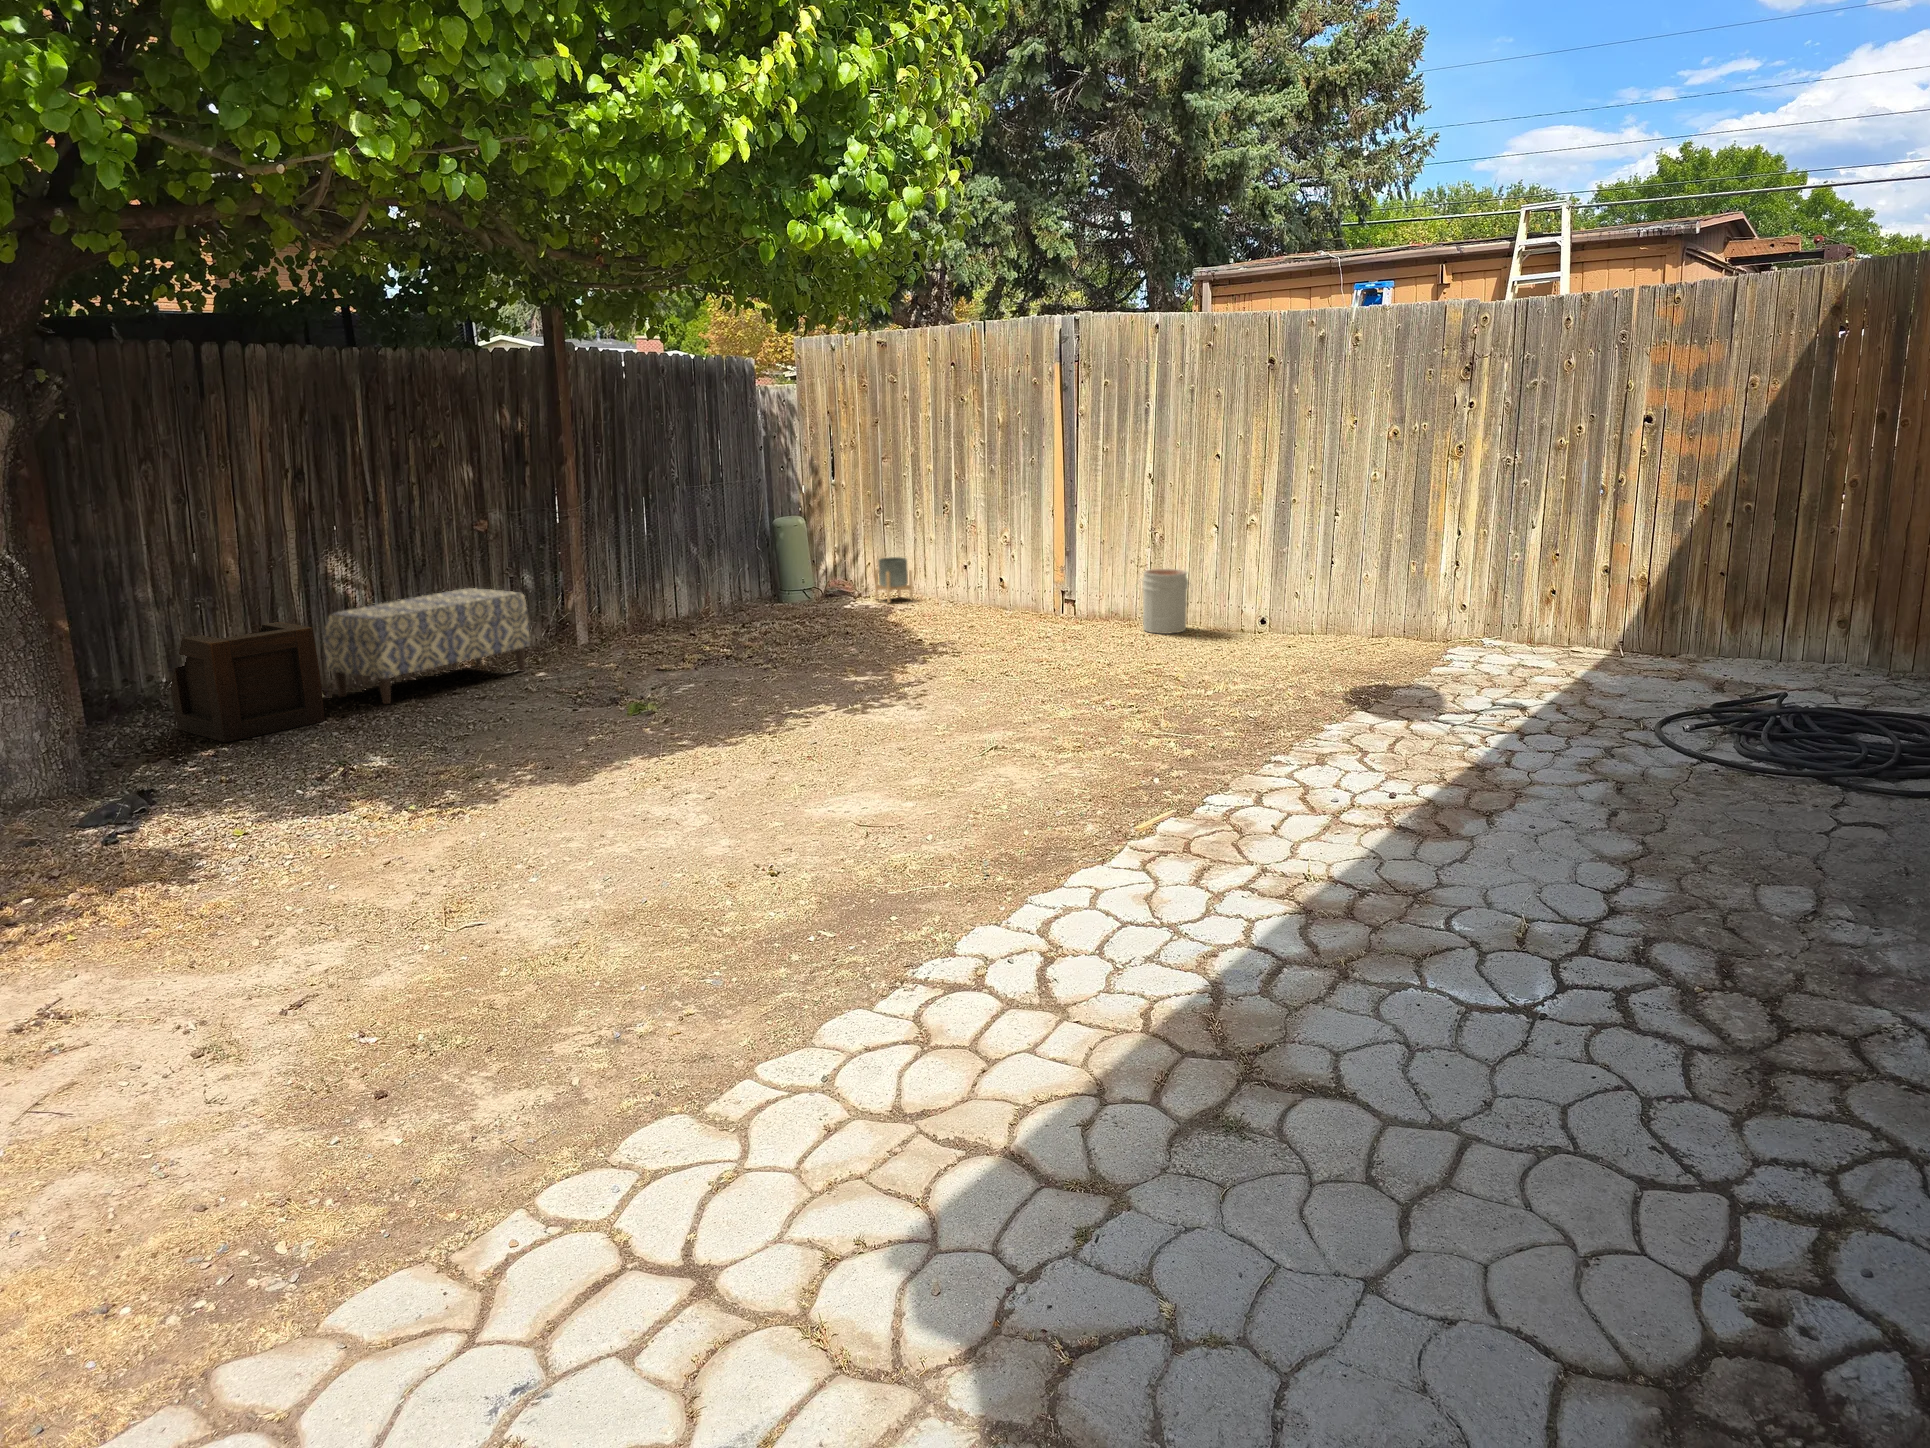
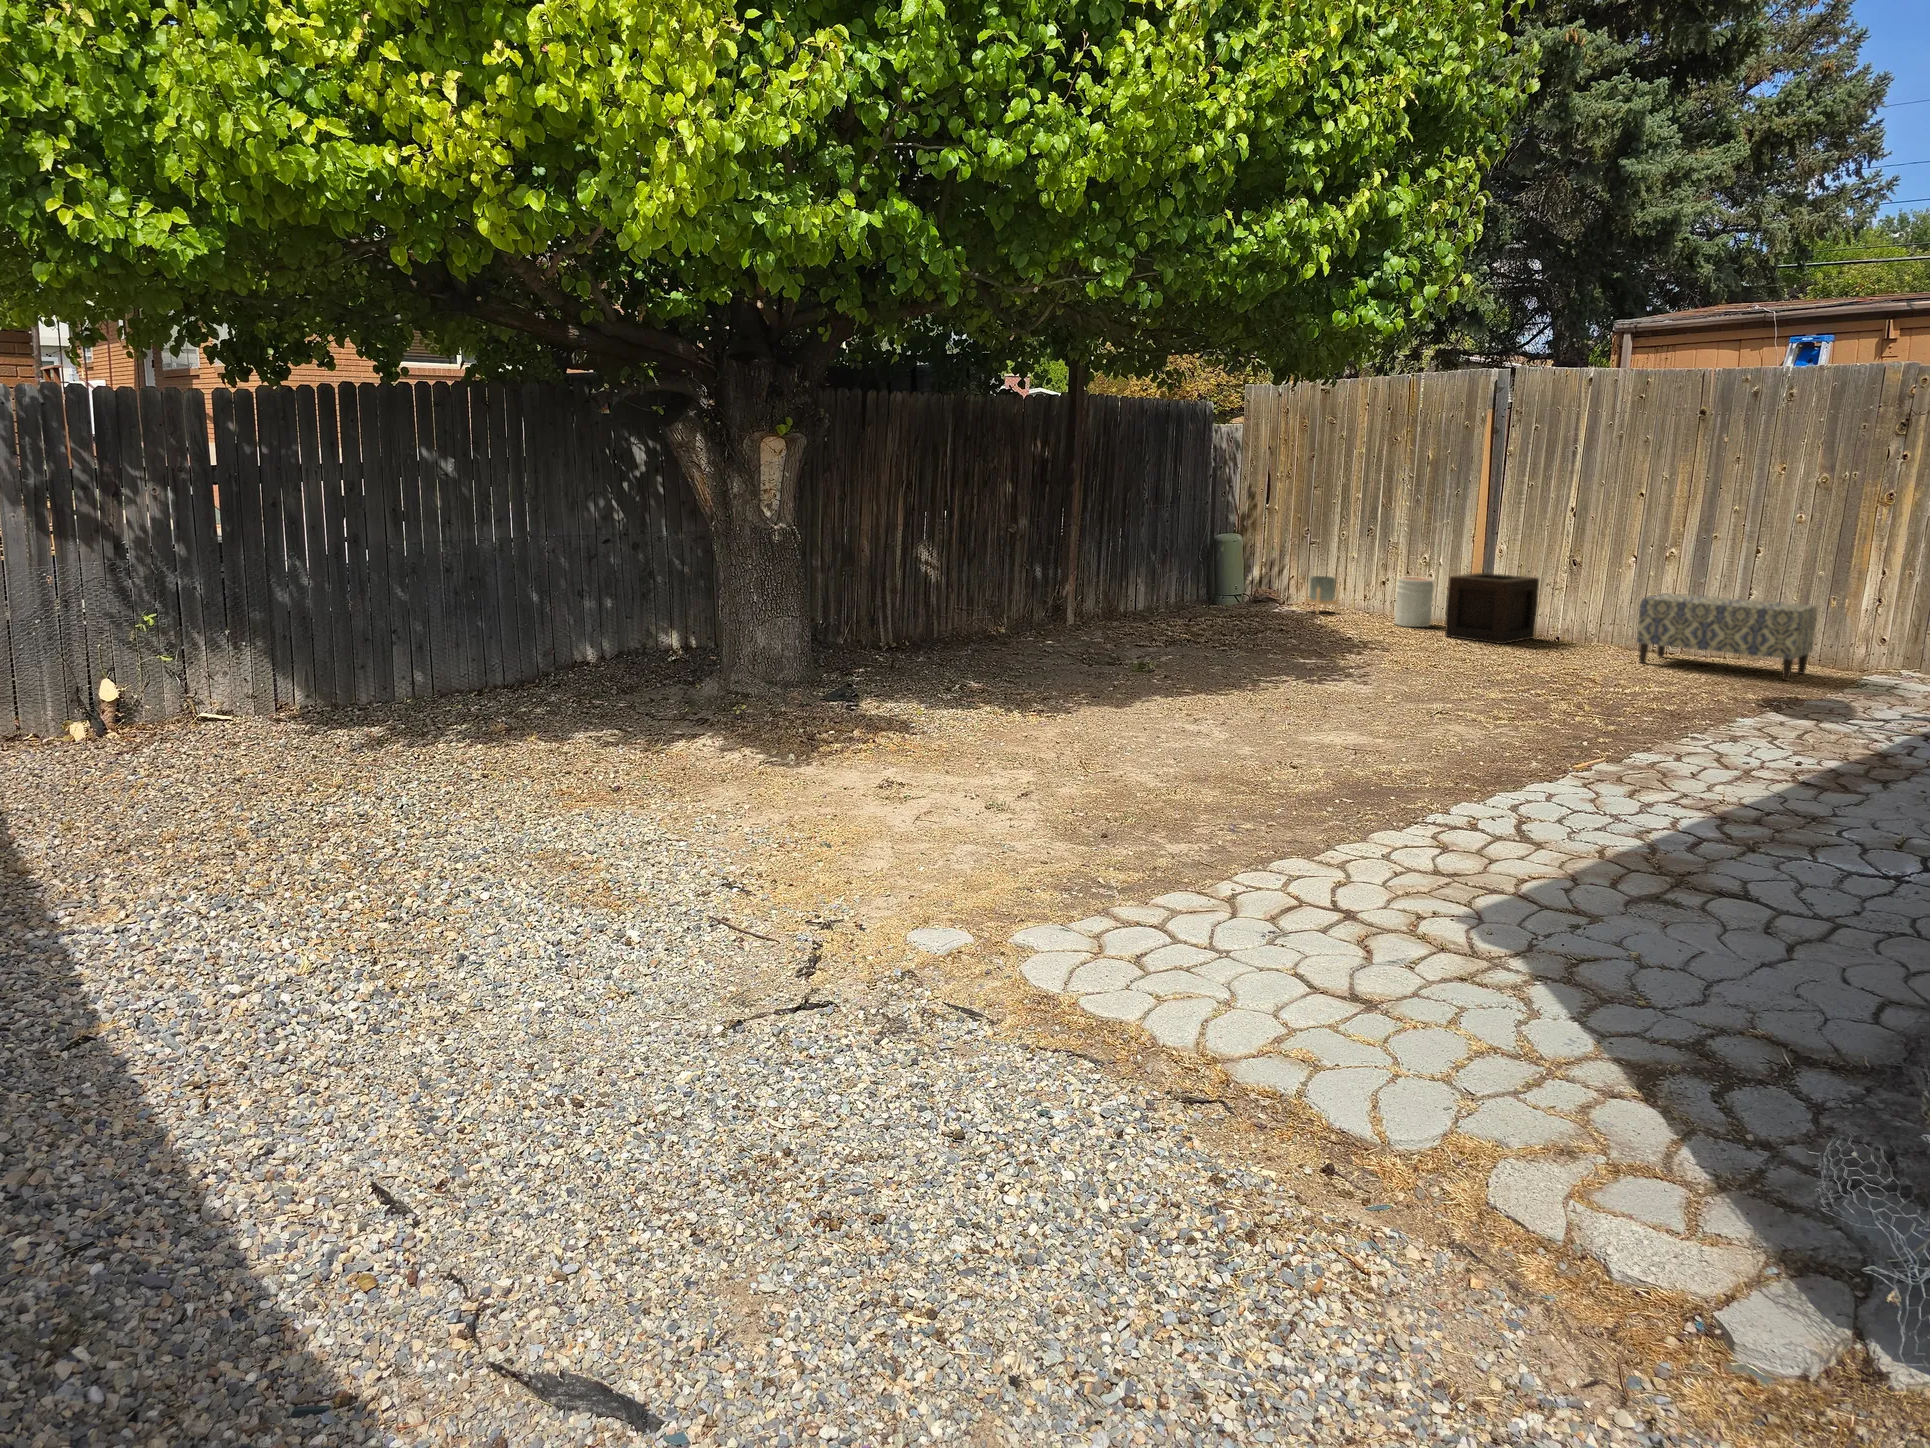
bucket: present [1136,569,1192,634] -> present [1395,577,1434,627]
bench: present [323,588,530,704] -> present [1637,593,1817,680]
wooden crate: present [171,622,325,742] -> present [1445,573,1539,644]

